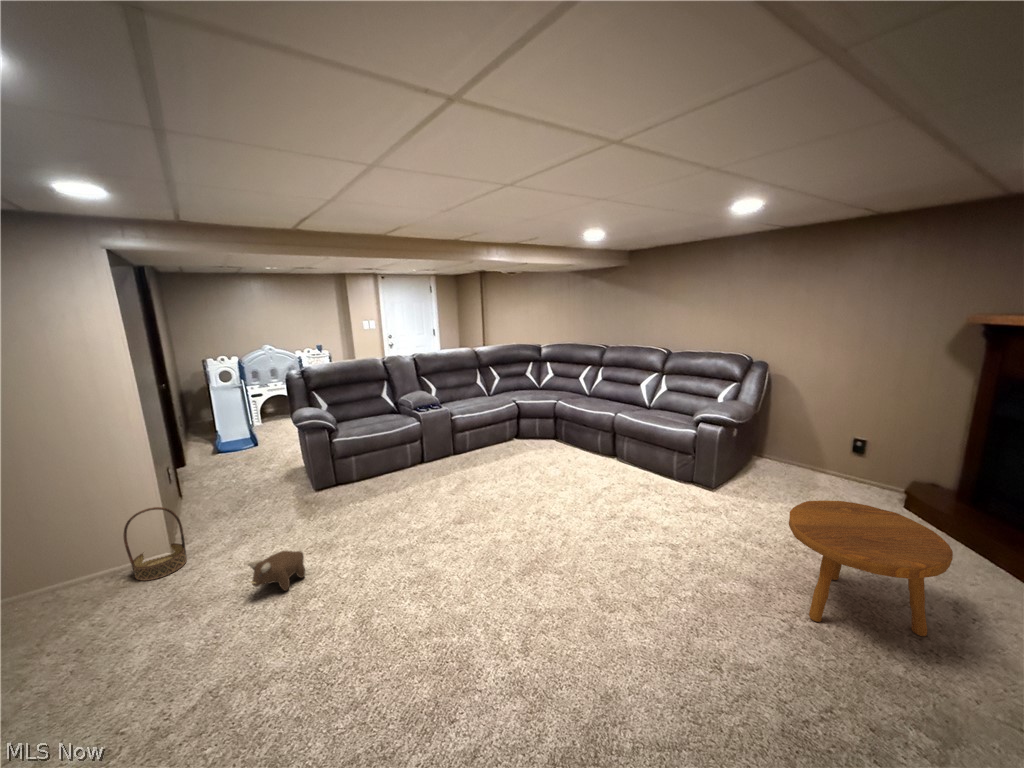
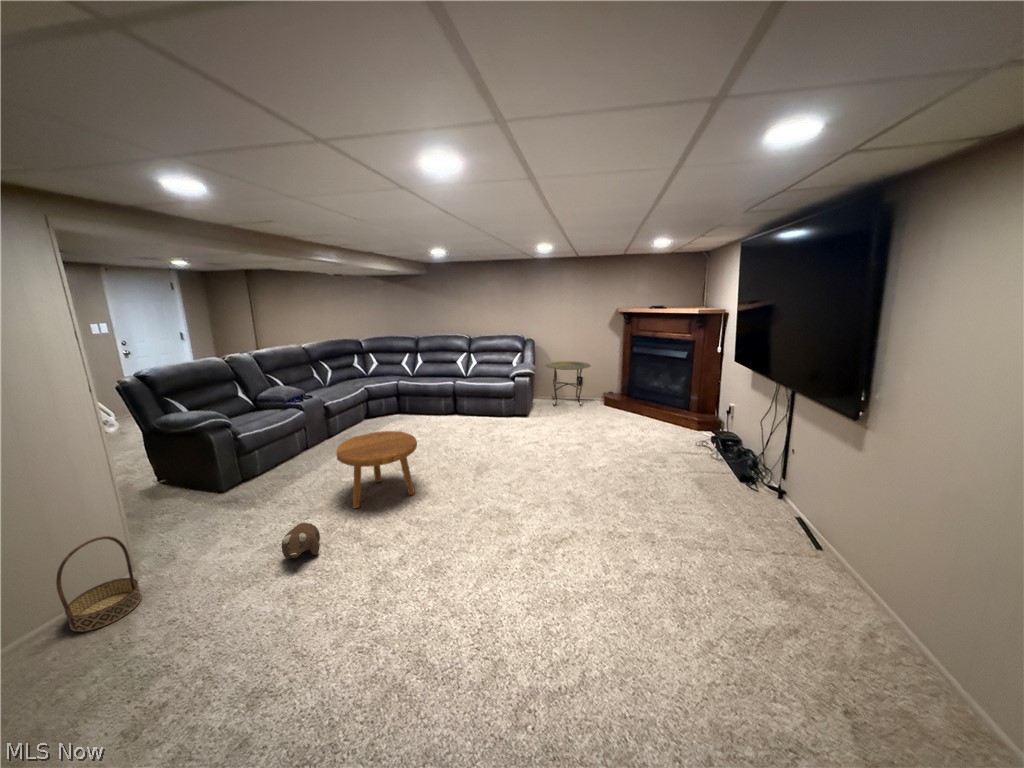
side table: none [775,404,875,495] -> present [545,361,590,406]
footstool: present [789,501,953,636] -> present [337,431,417,509]

